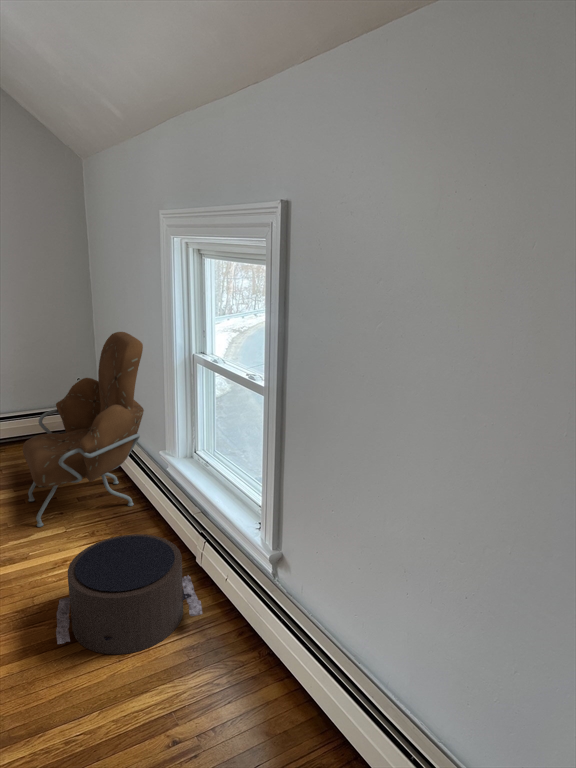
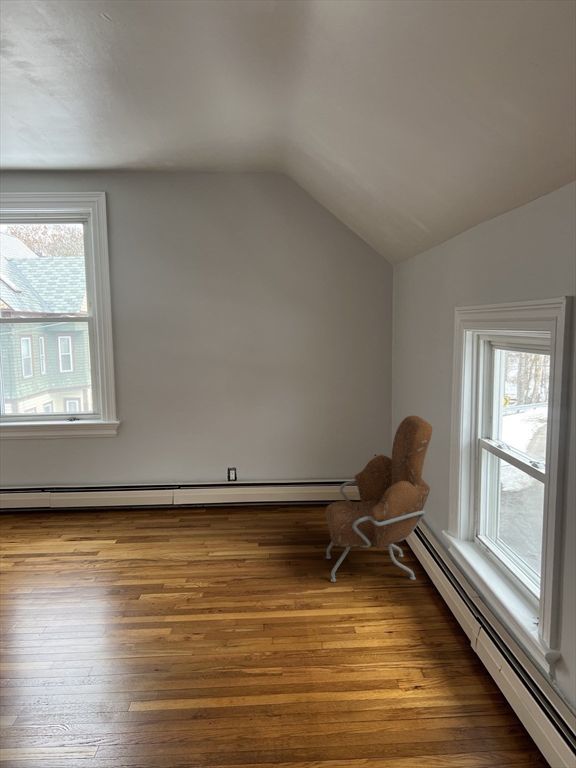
pouf: present [56,534,202,654] -> none [337,602,473,717]

